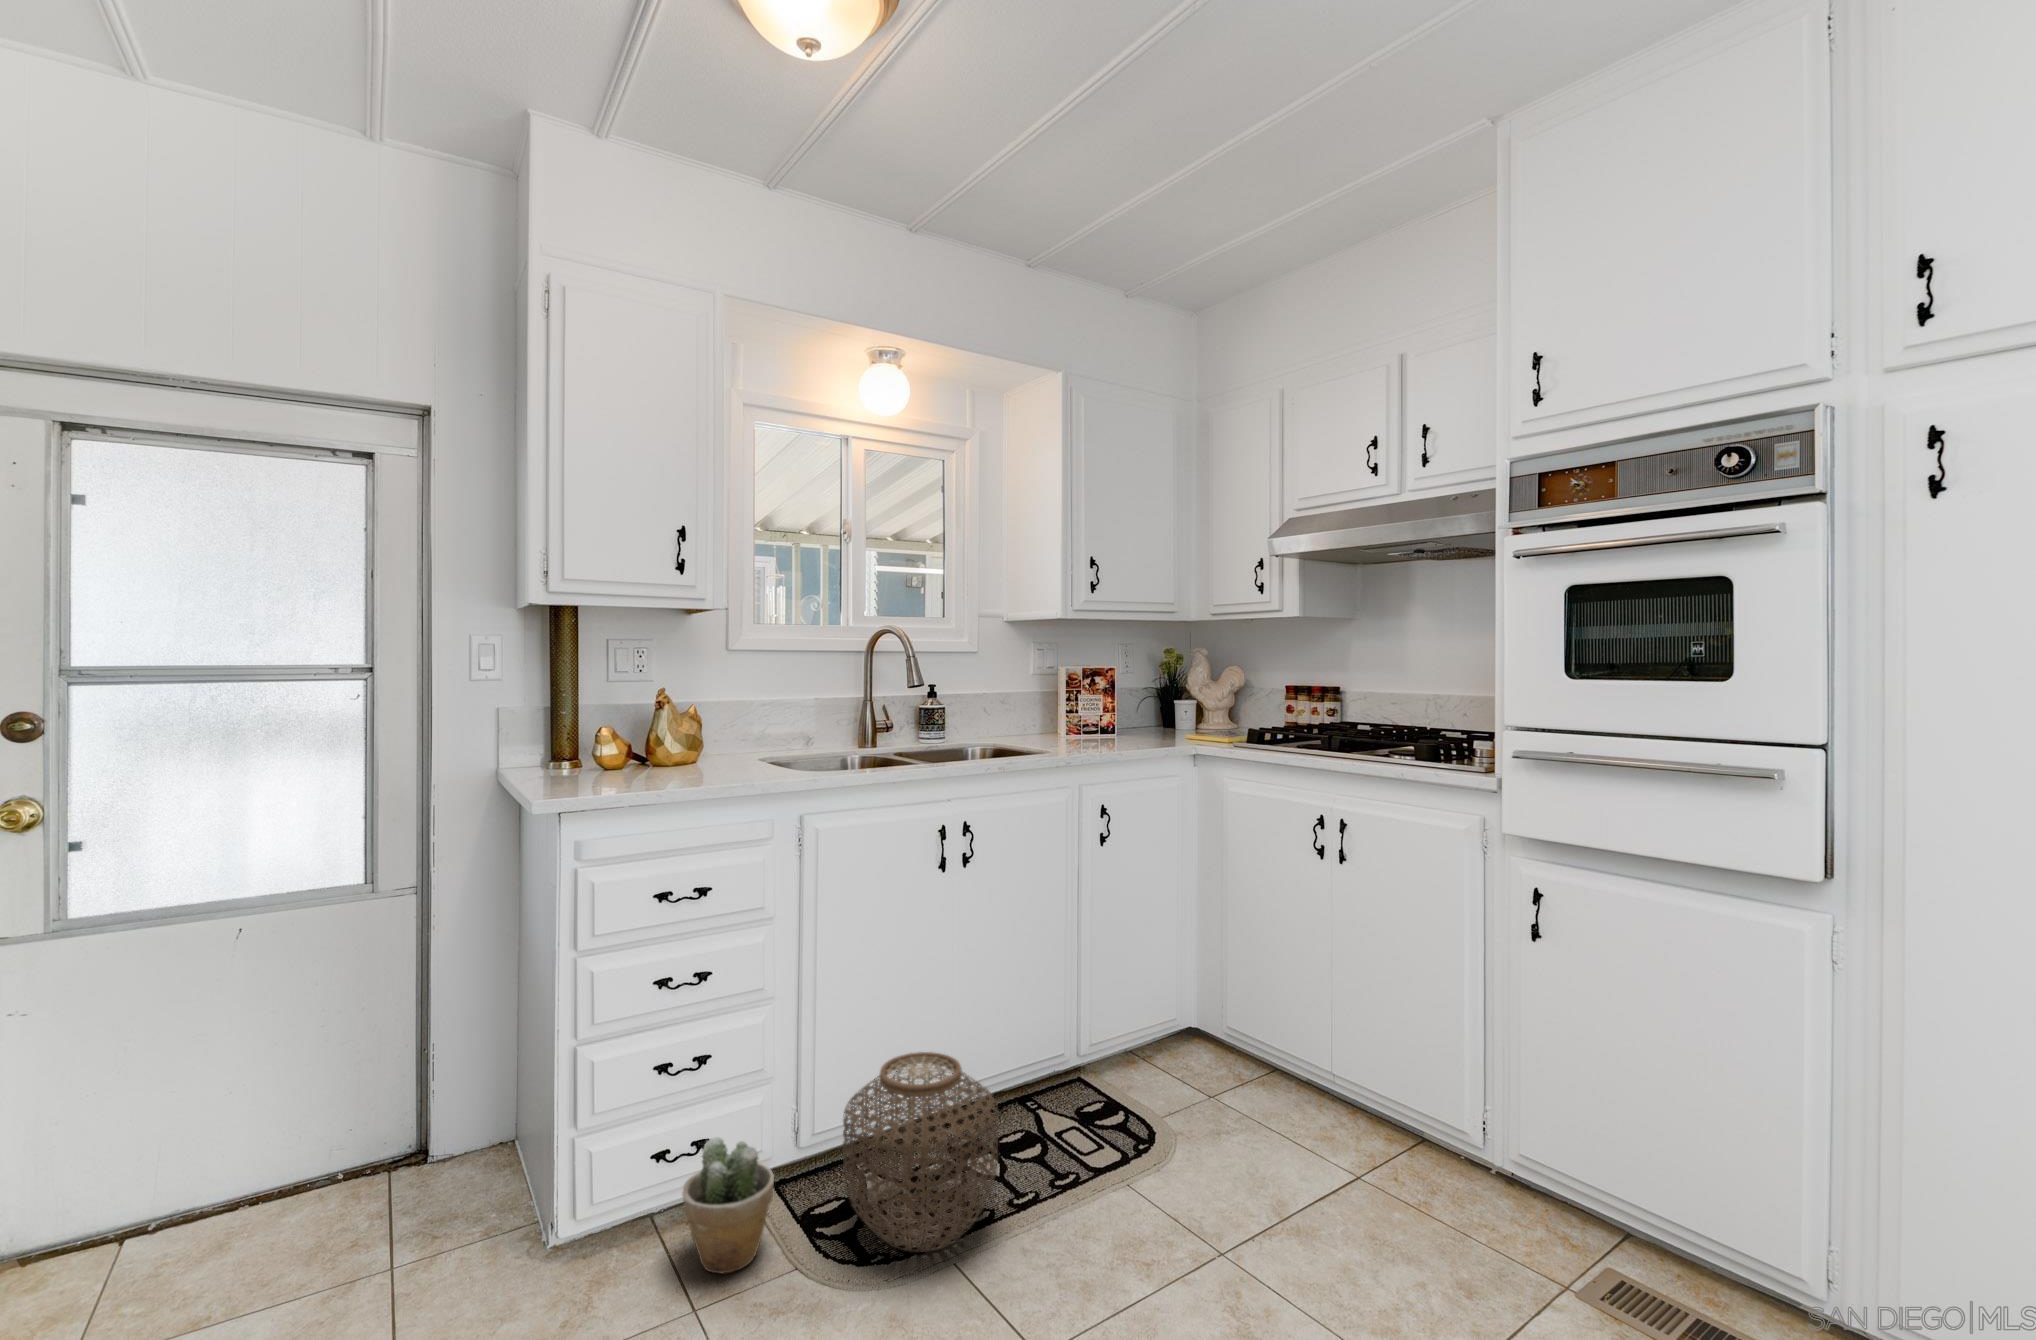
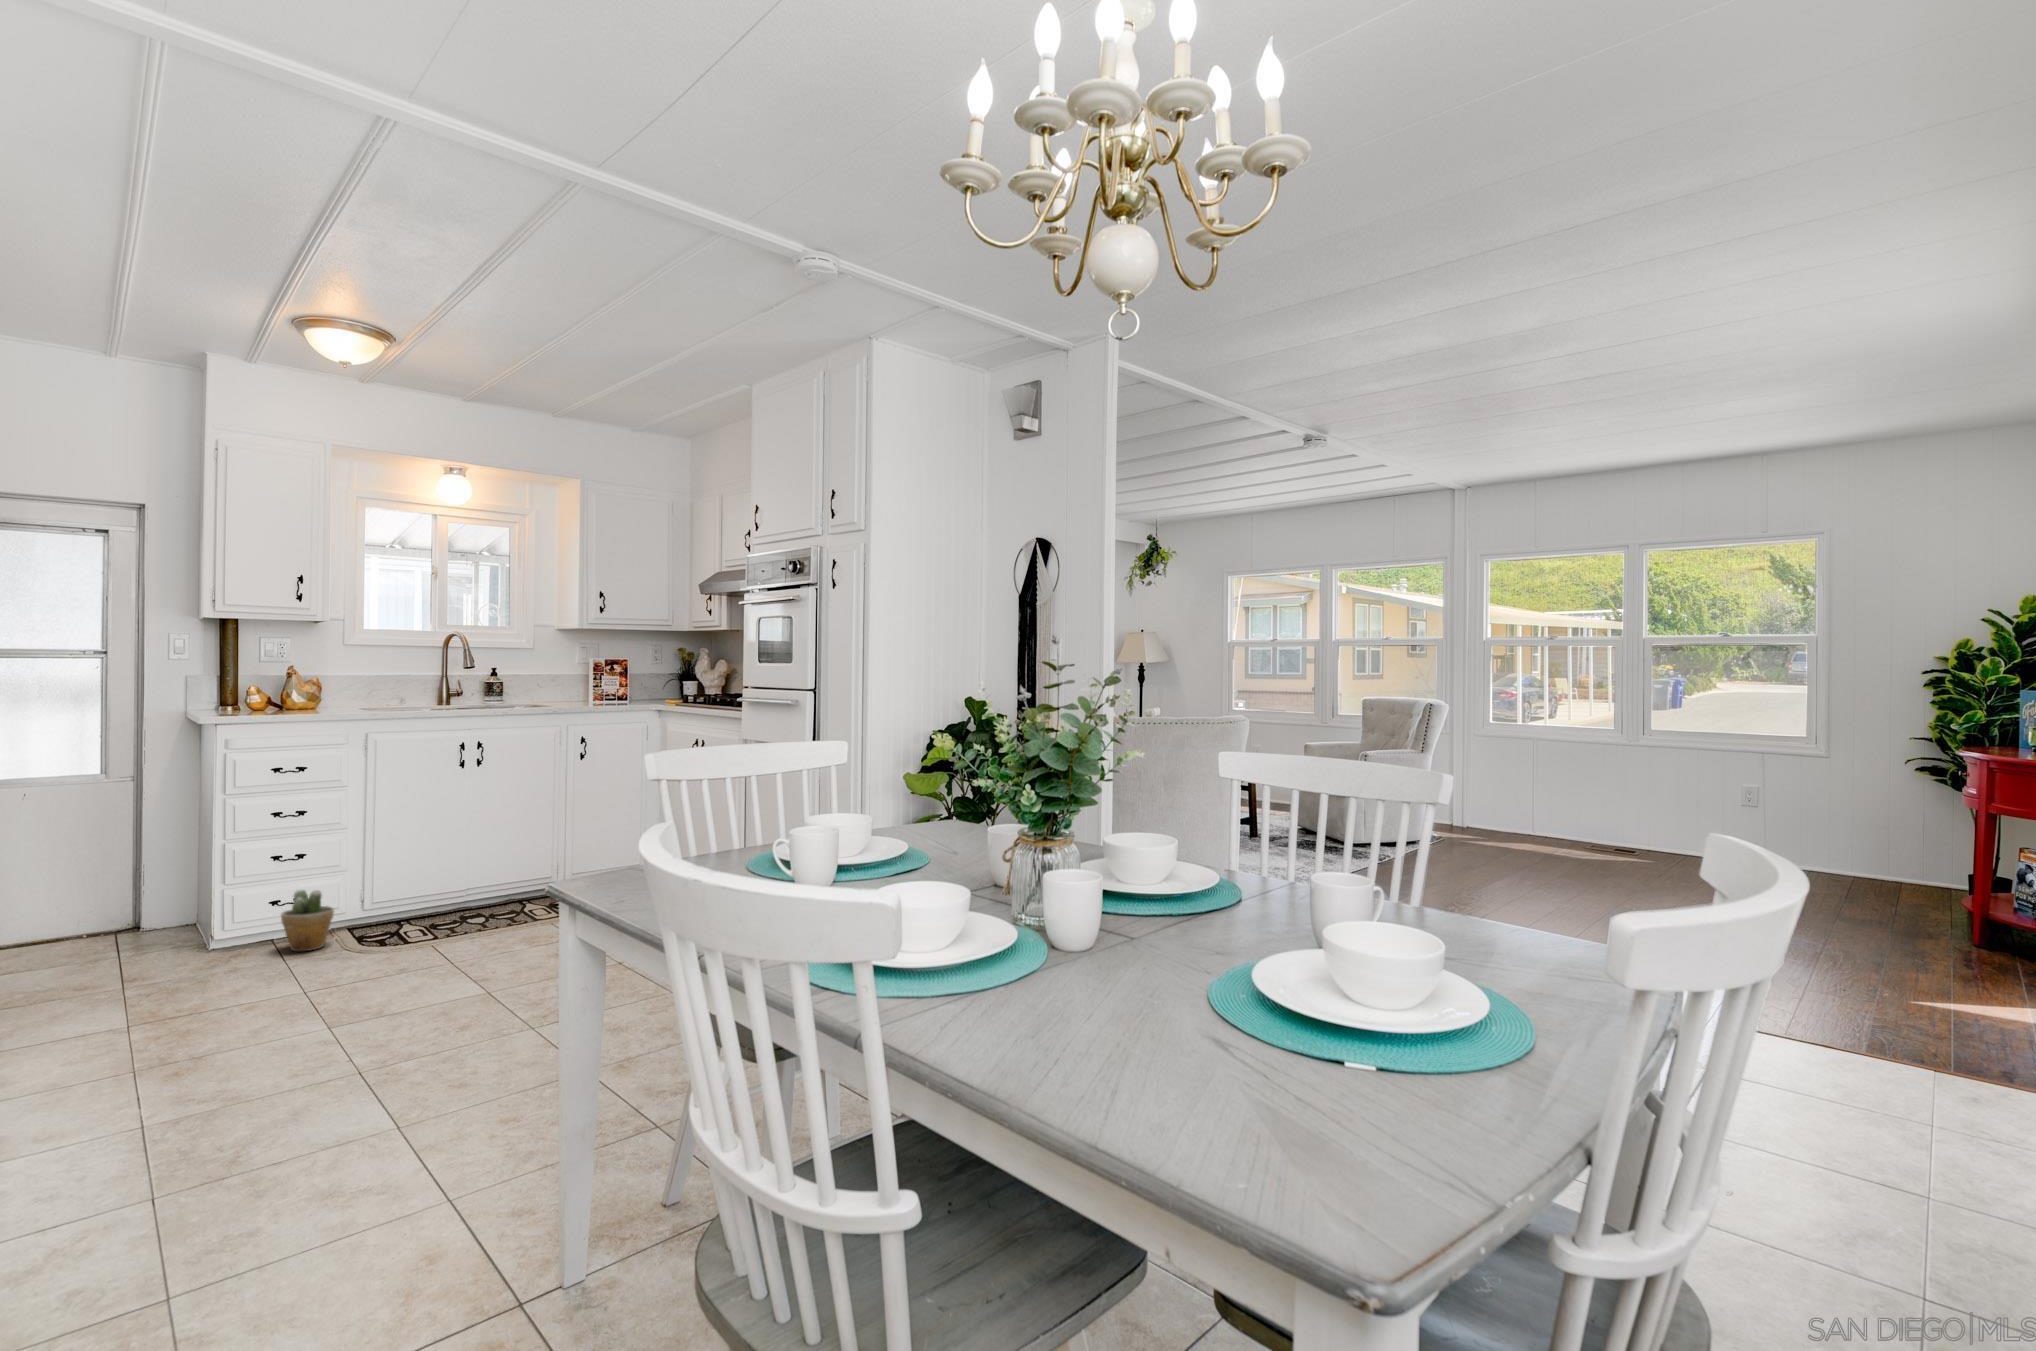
woven basket: present [843,1052,998,1252] -> none [373,854,463,944]

